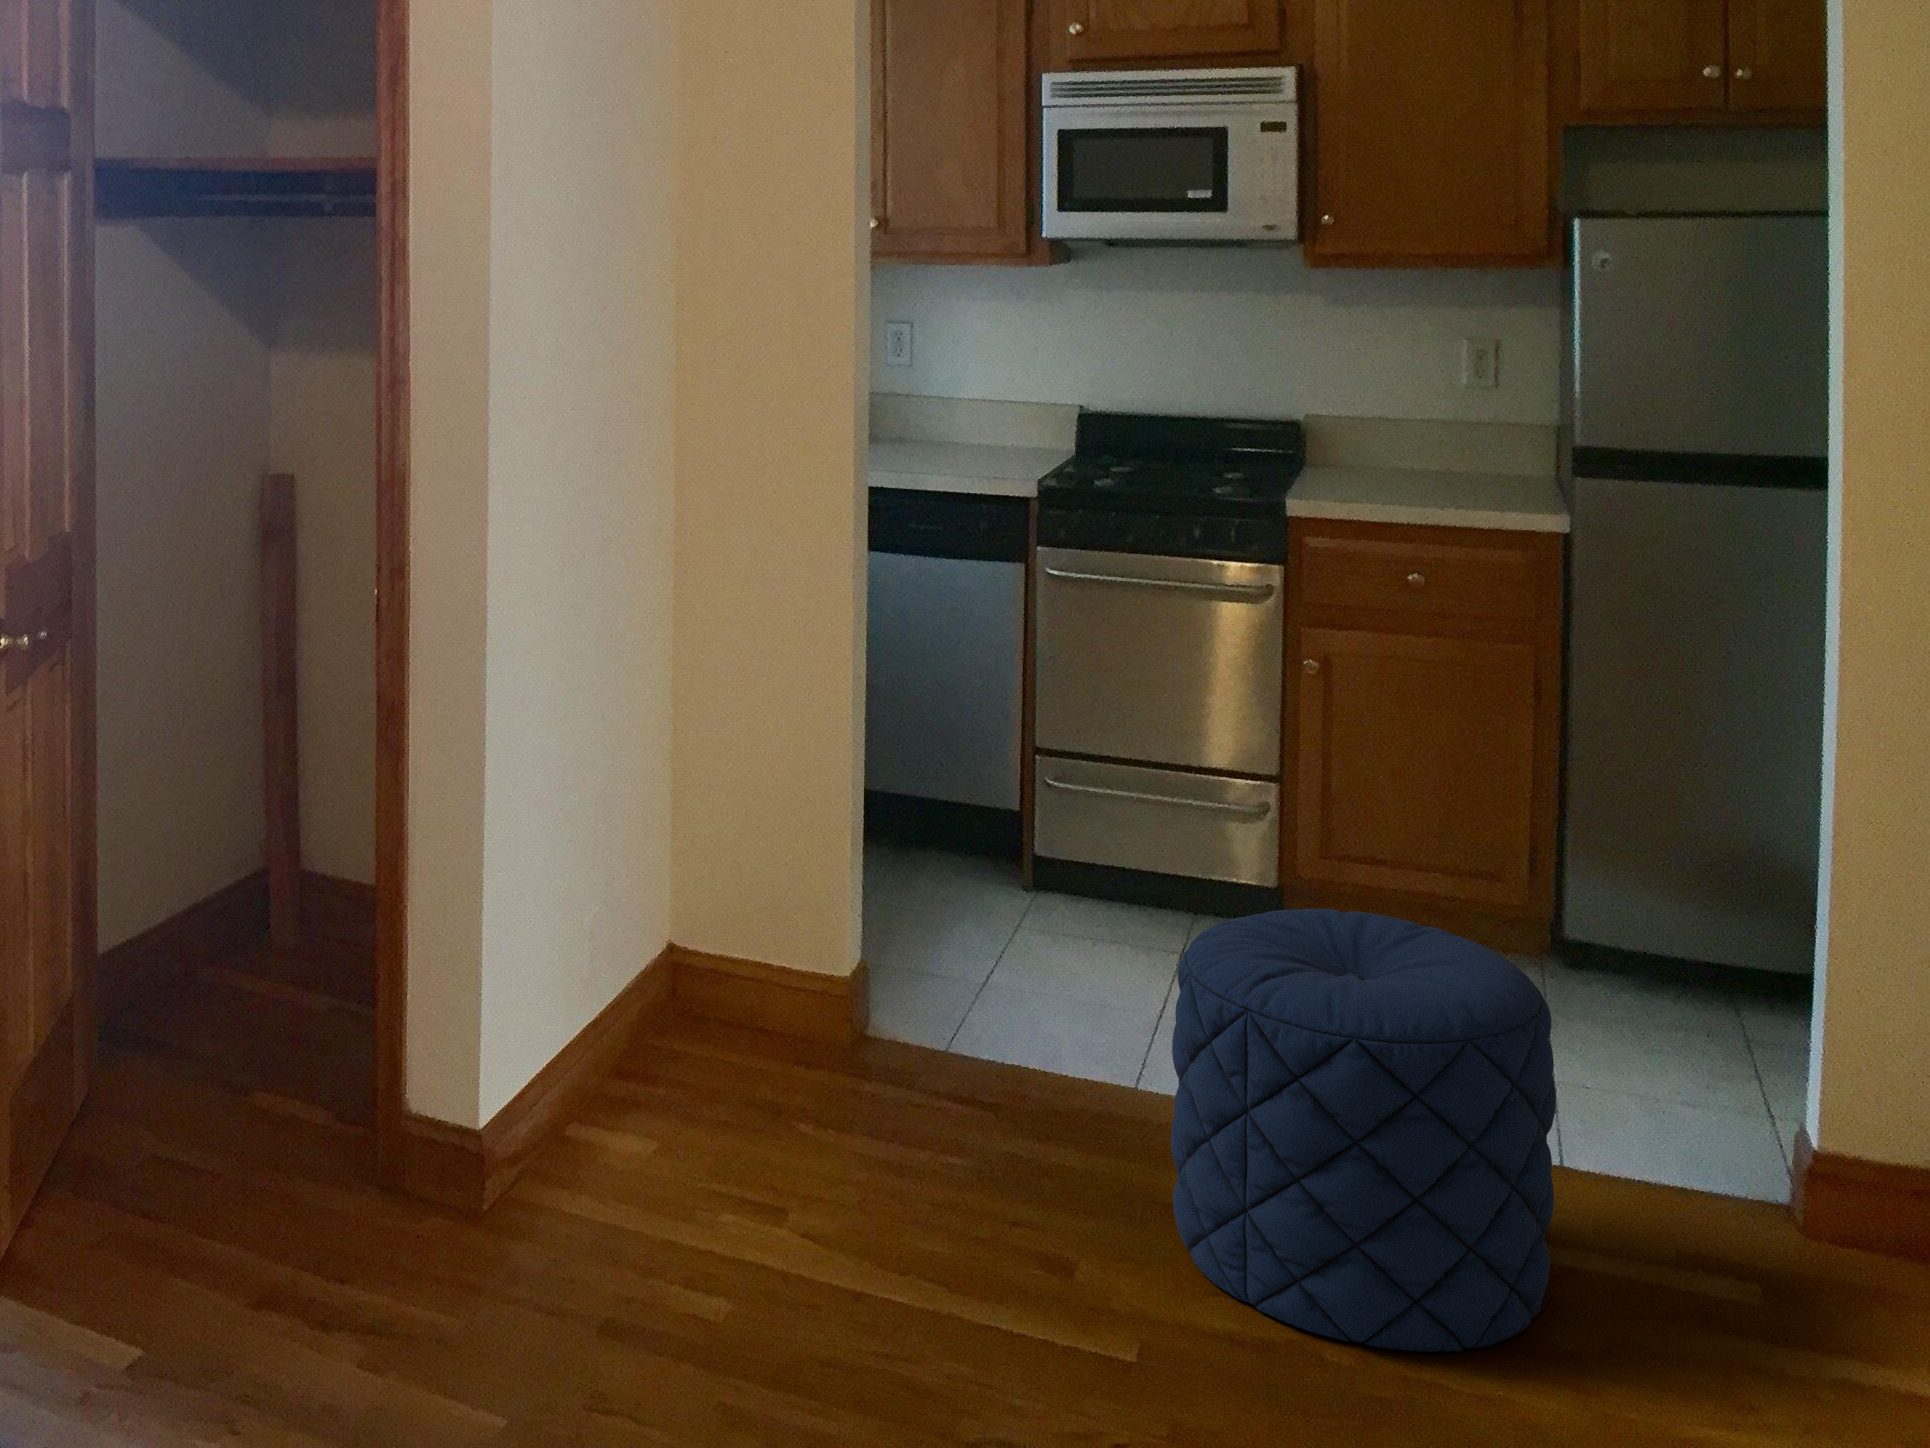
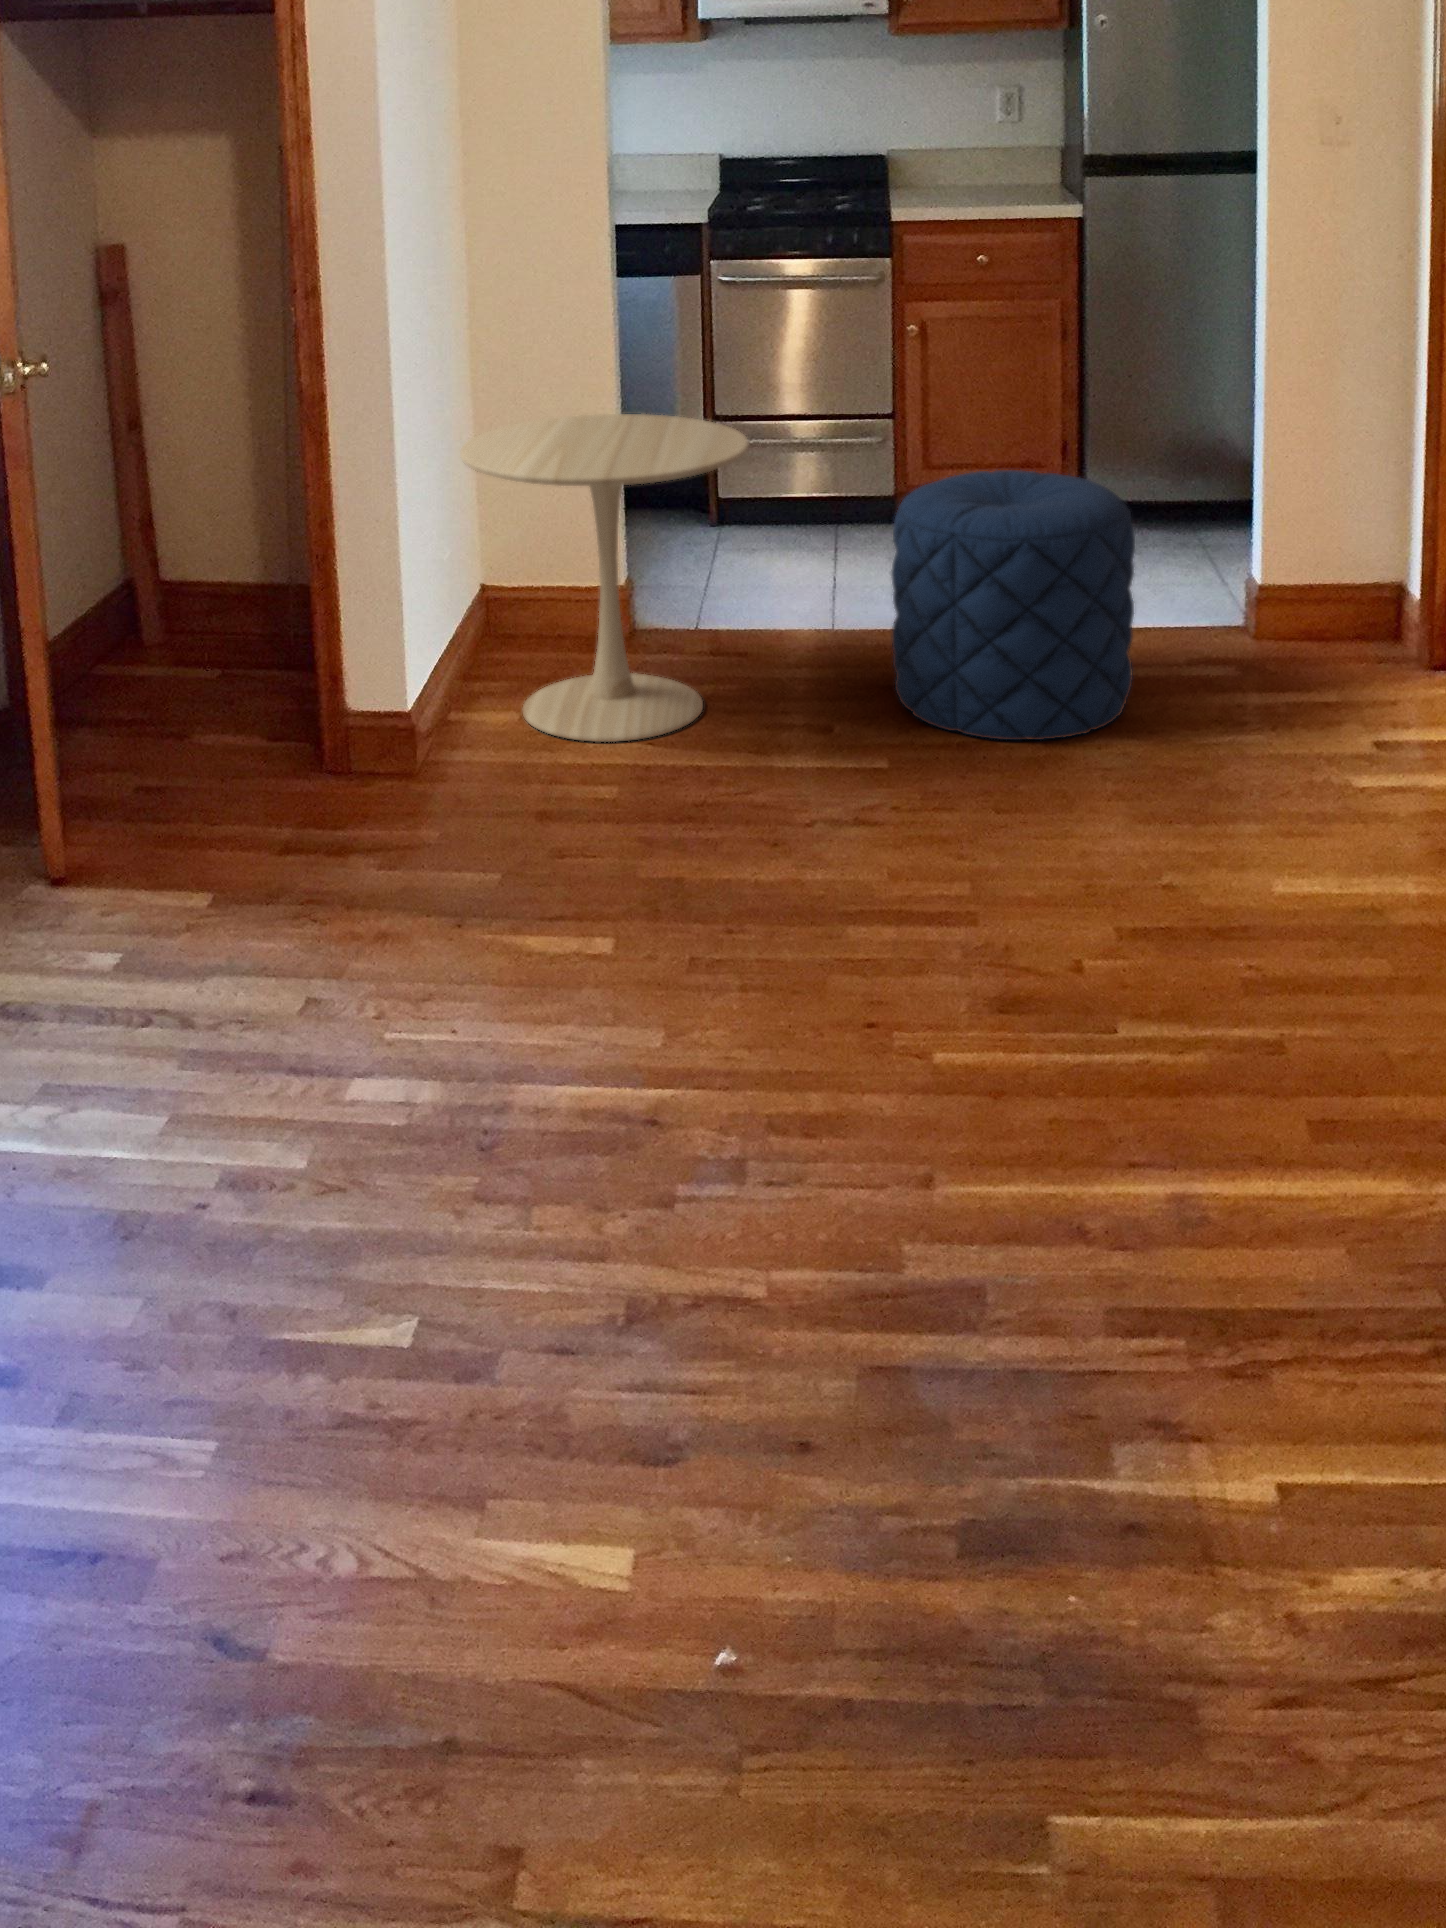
side table: none [588,751,972,1217] -> present [460,414,749,742]

